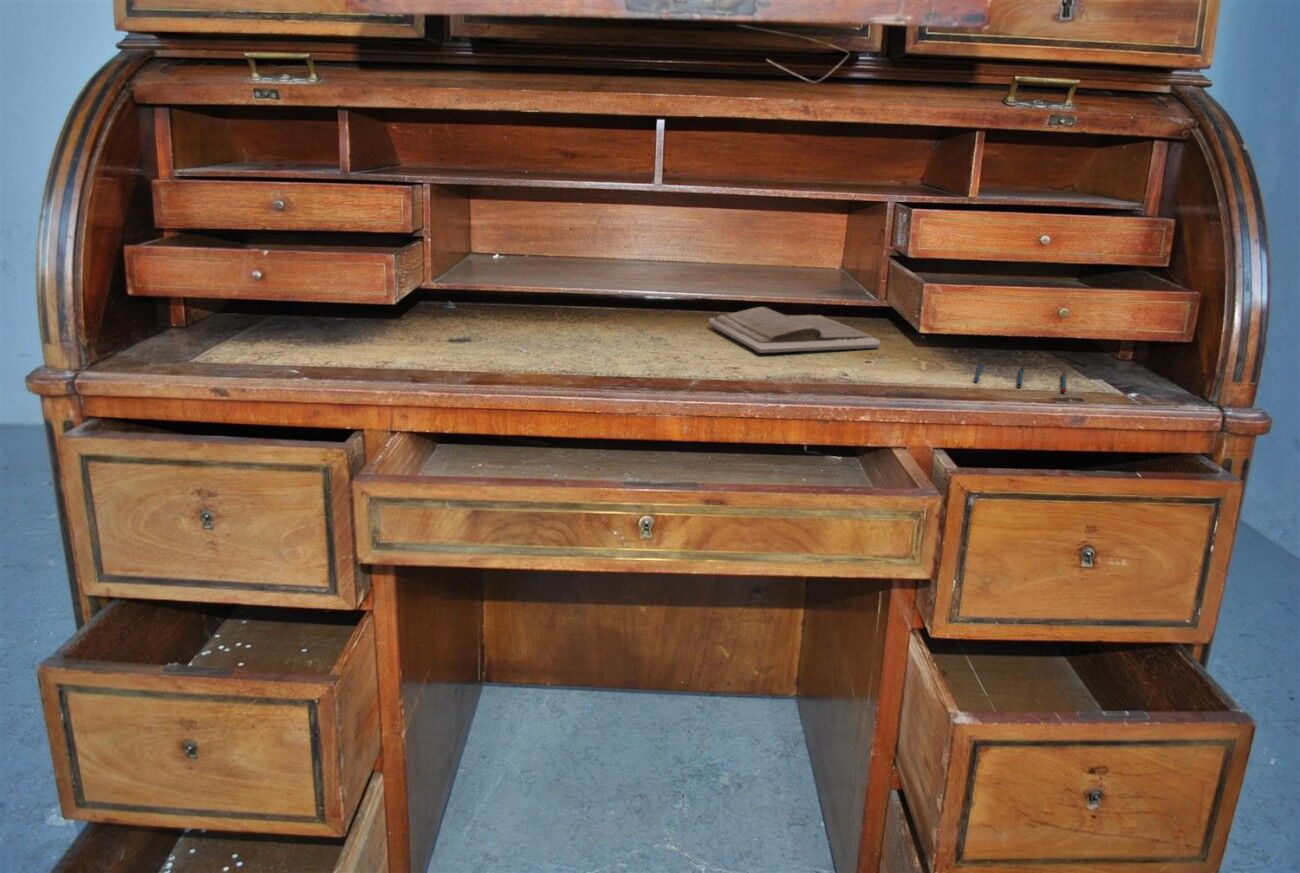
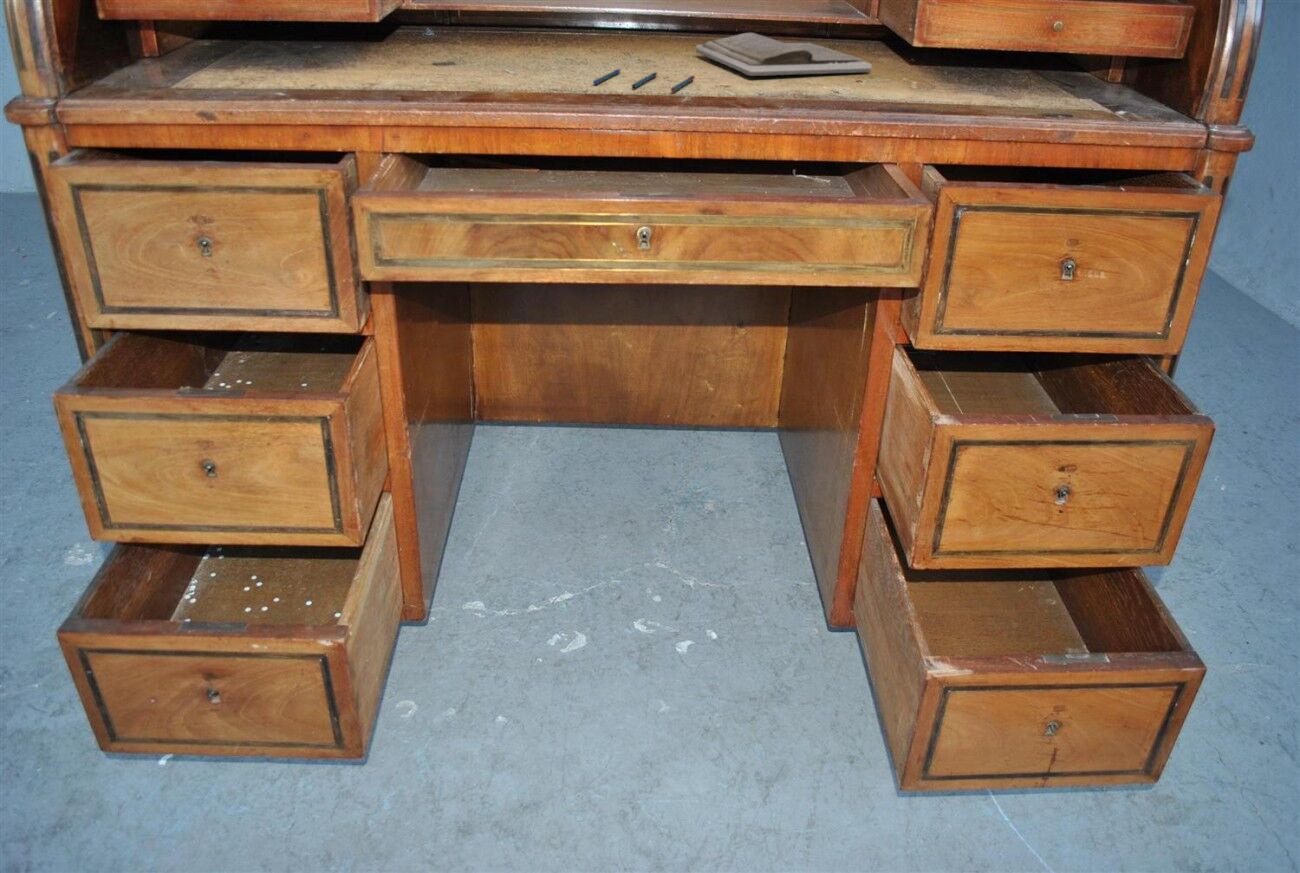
pen: present [974,363,1066,392] -> present [593,69,694,92]

